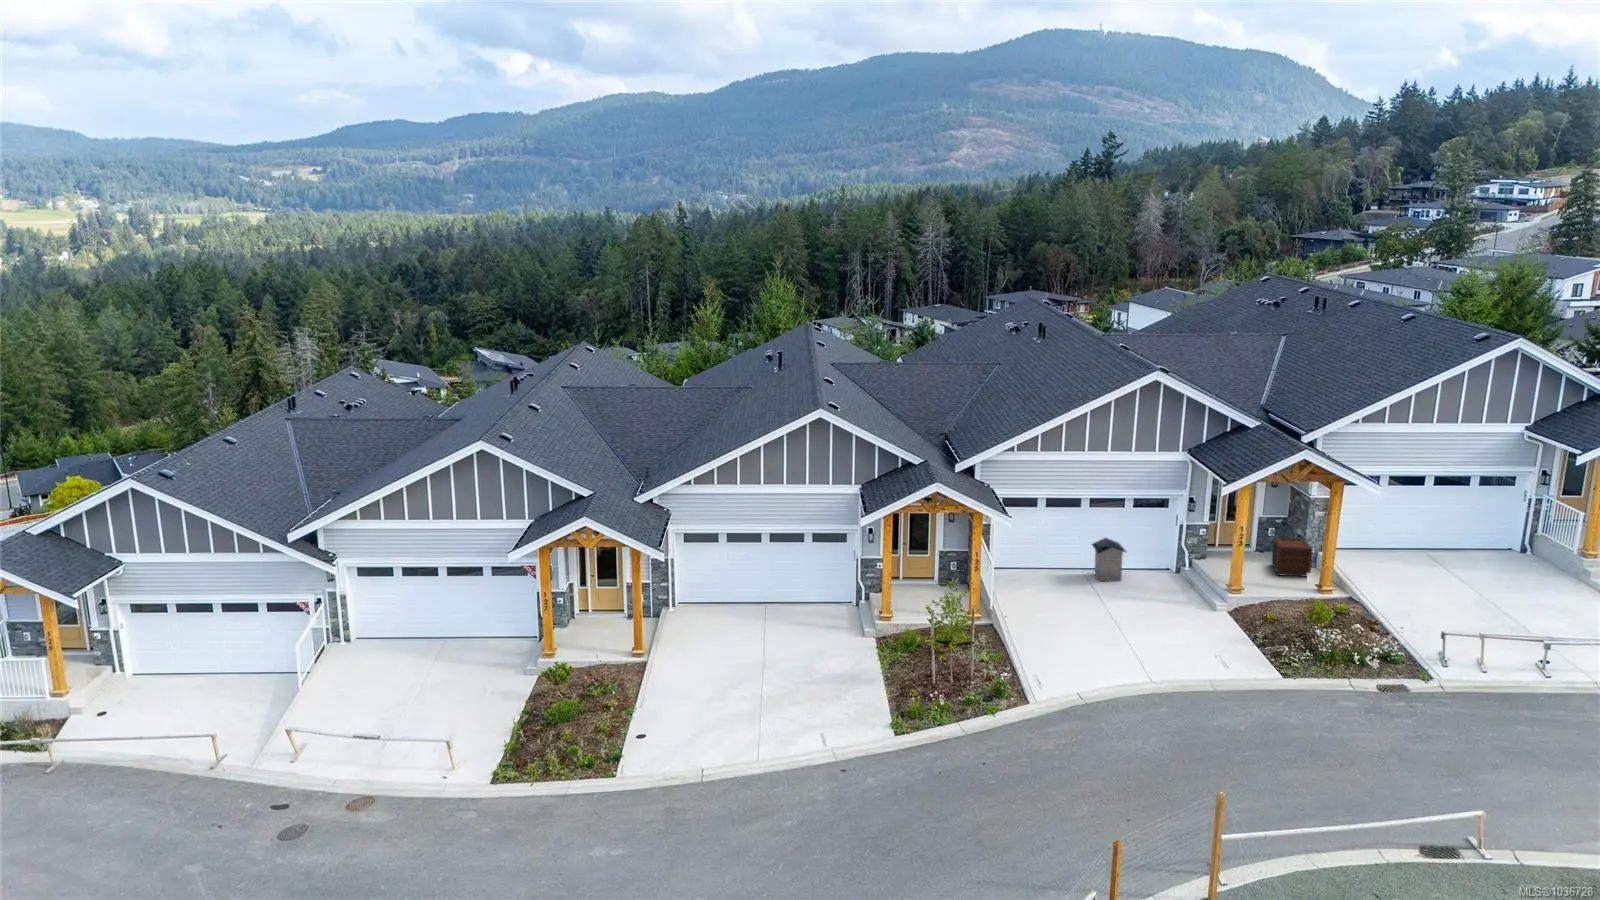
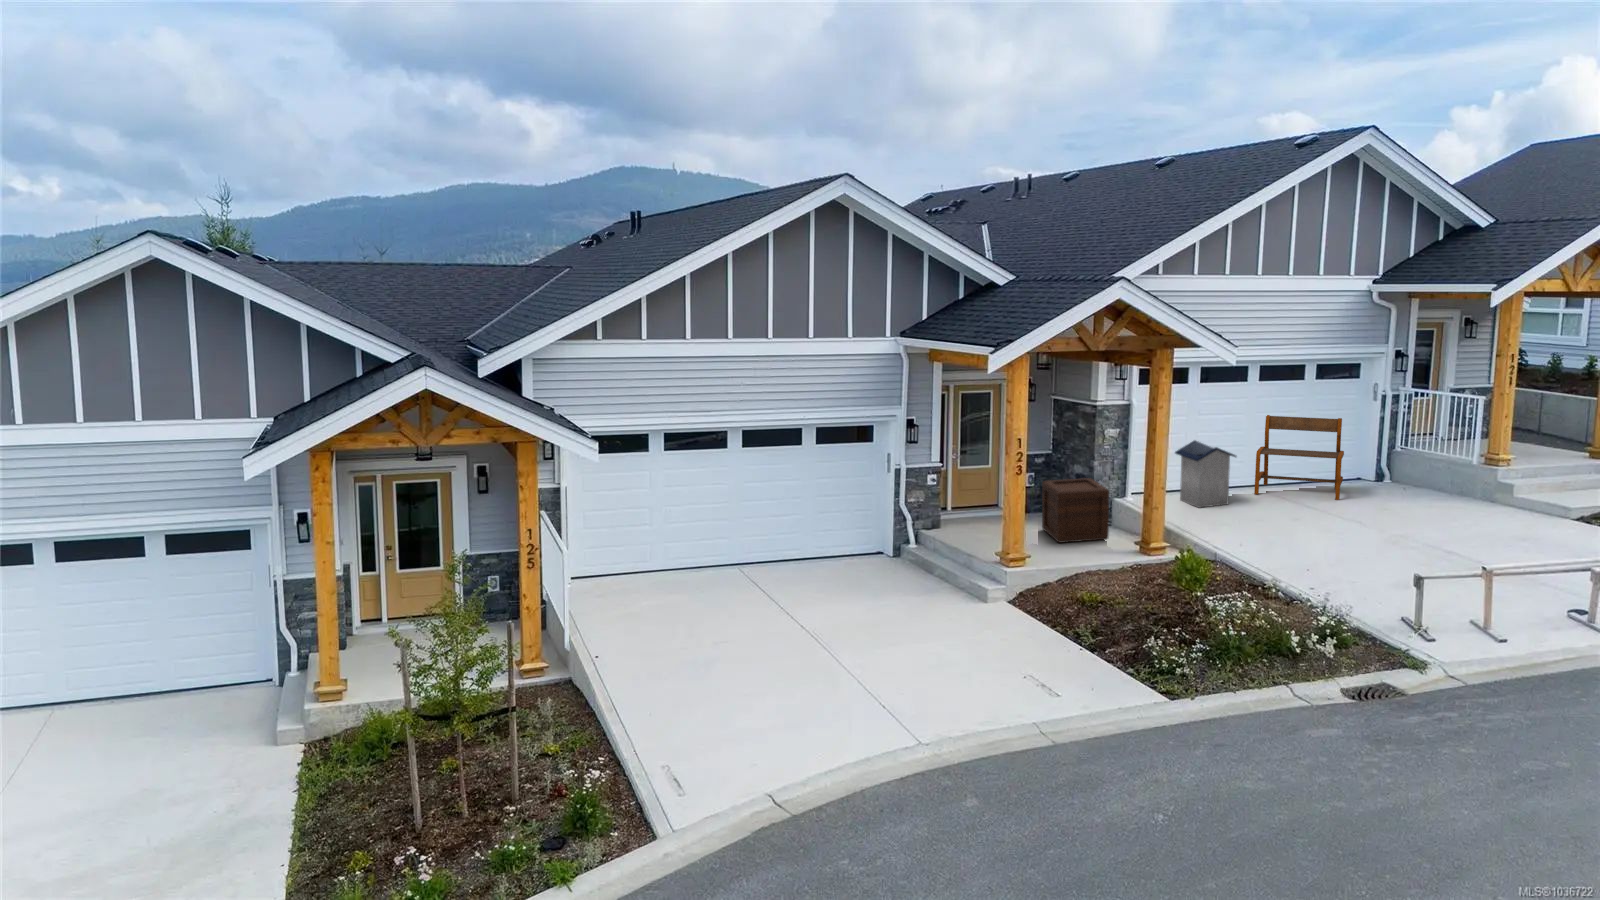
bench: none [1424,505,1491,566] -> present [1254,415,1344,500]
trash can: present [1092,538,1126,581] -> present [1175,440,1236,508]

